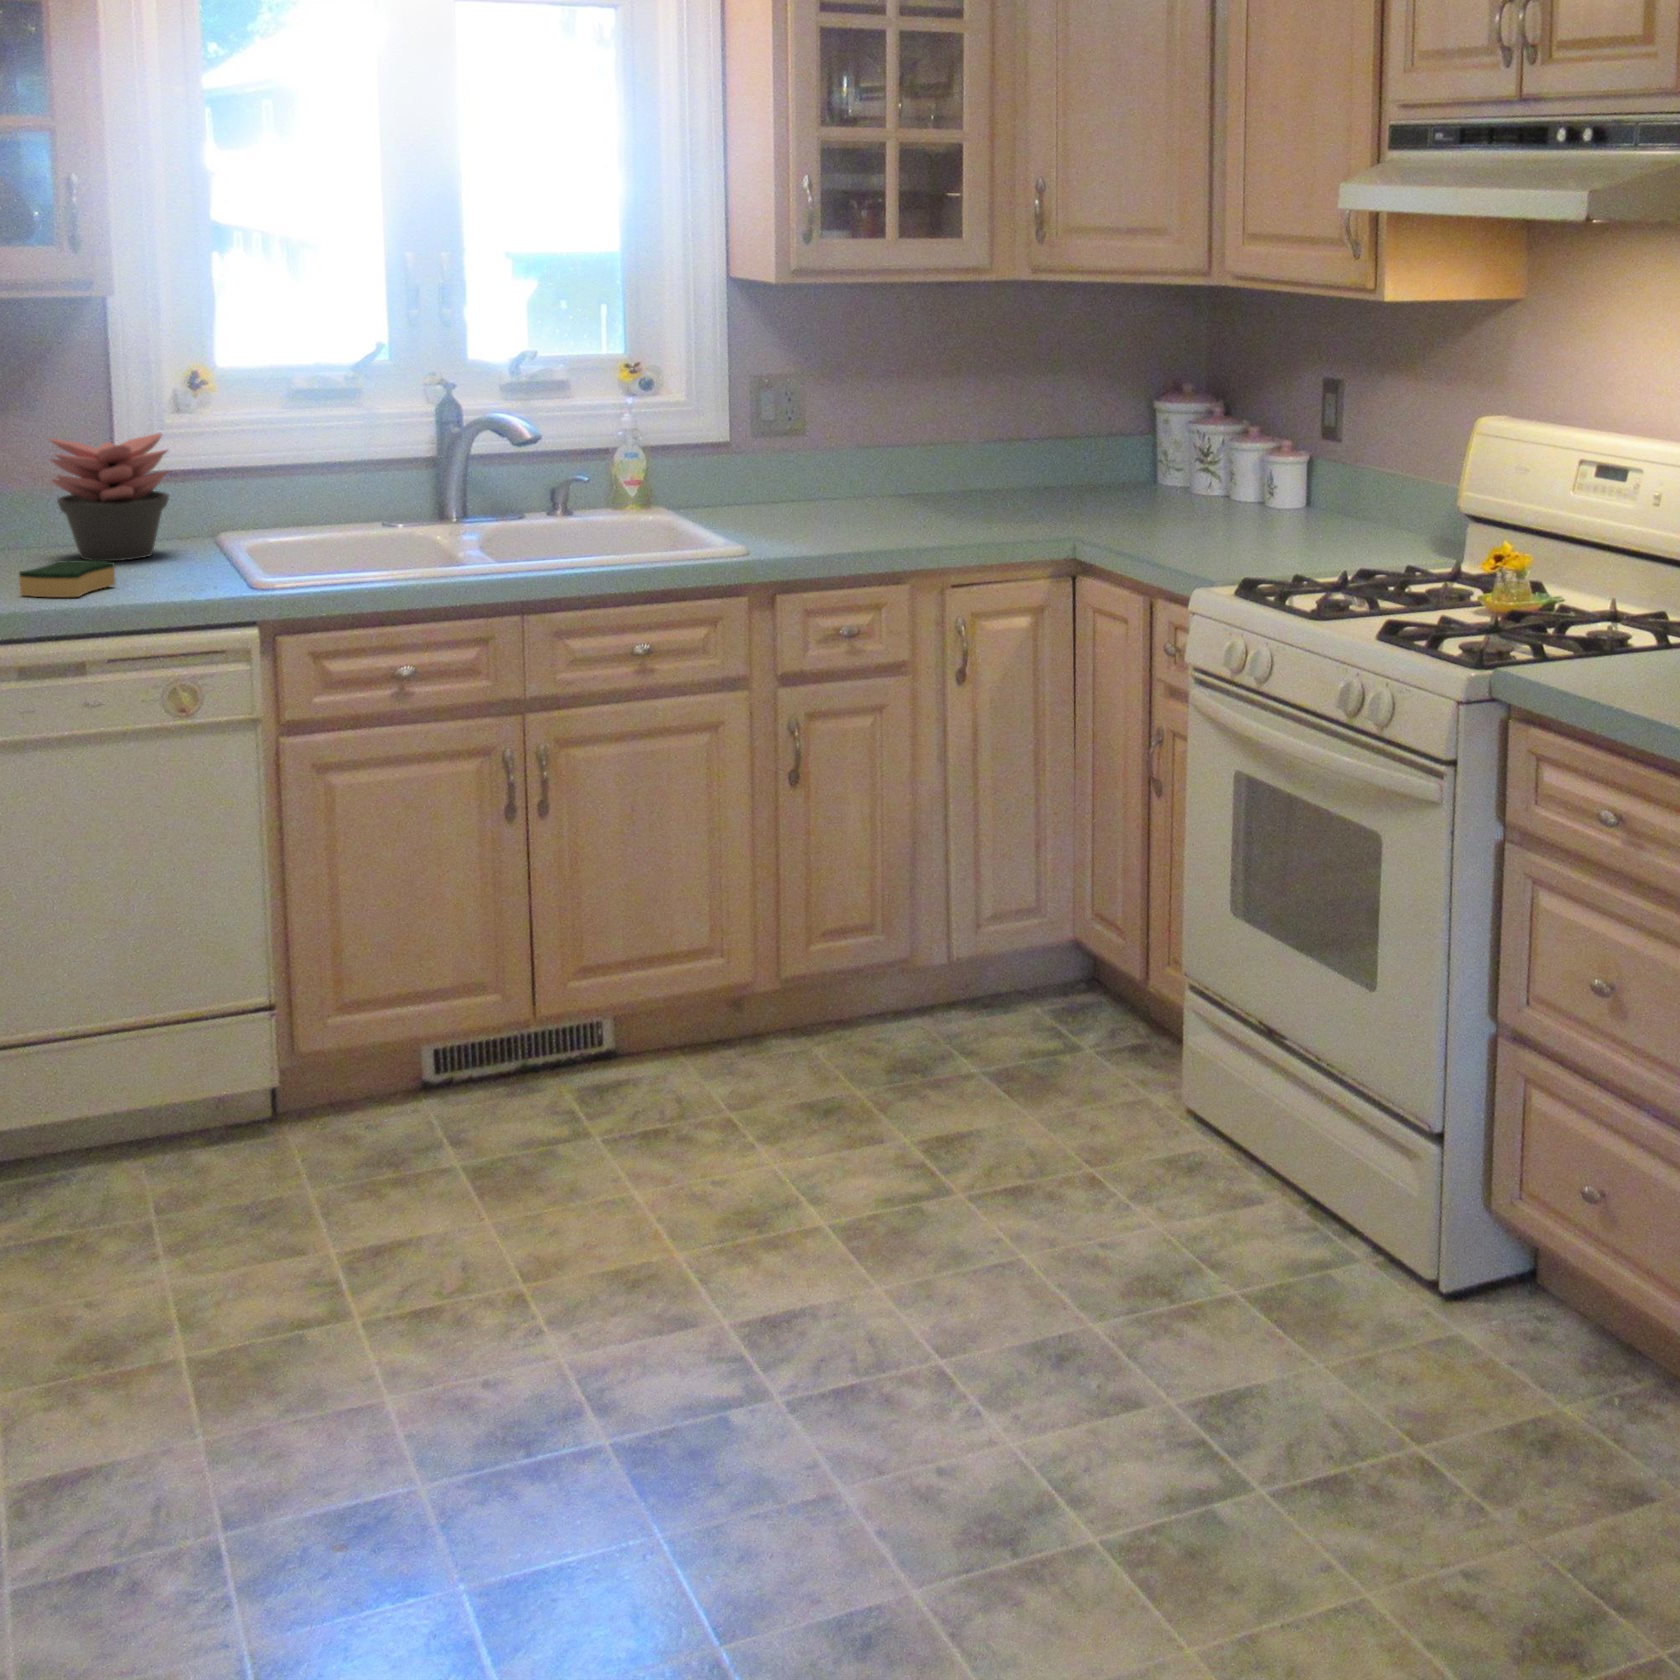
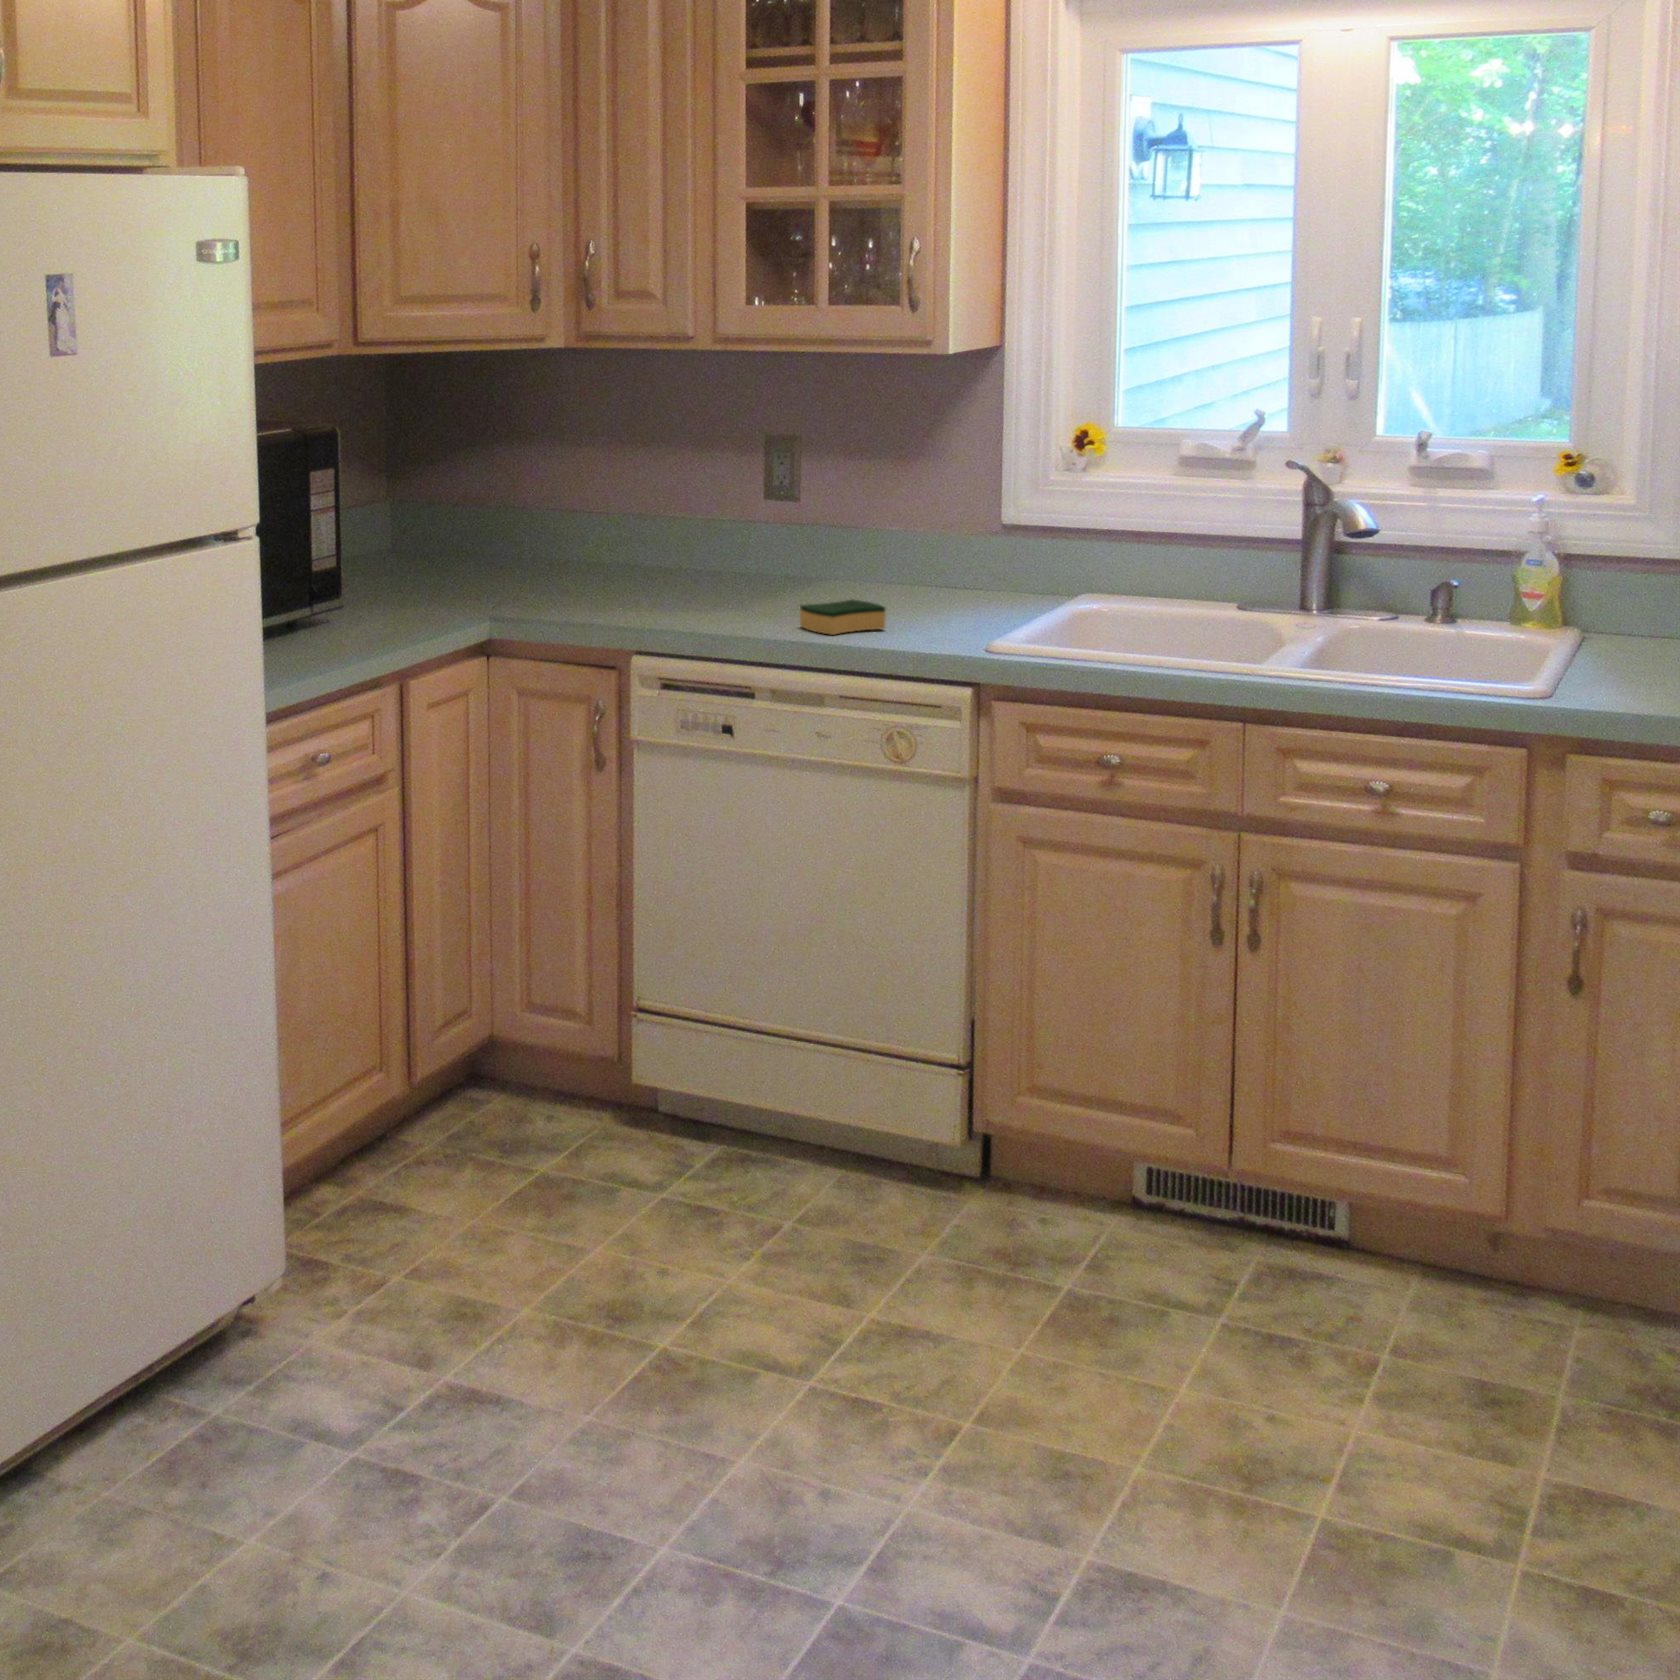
succulent plant: present [50,433,169,561] -> none [909,486,1024,608]

